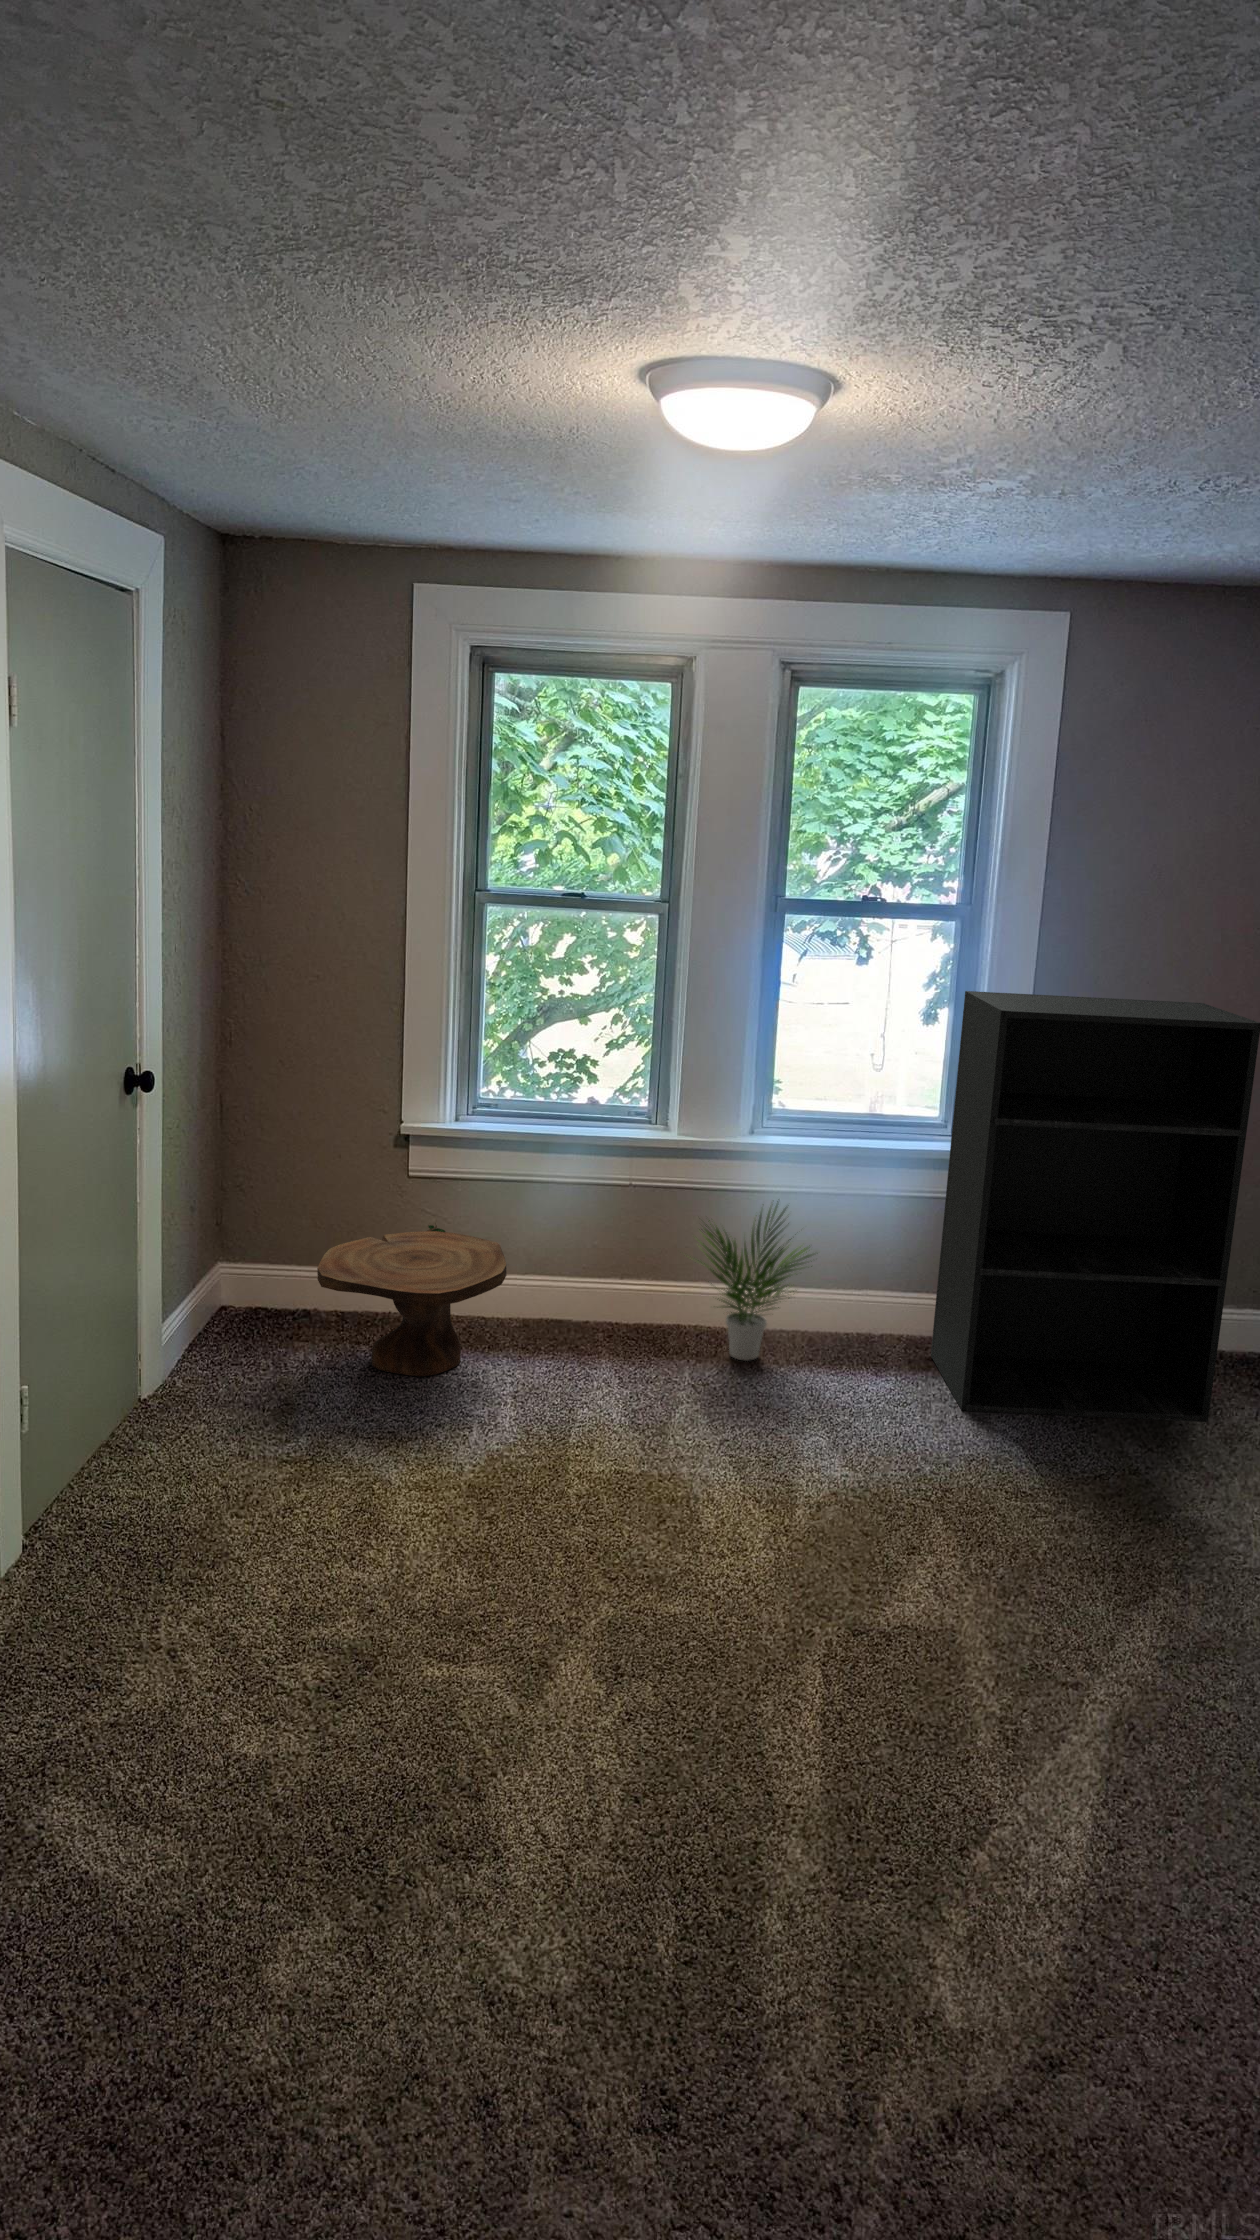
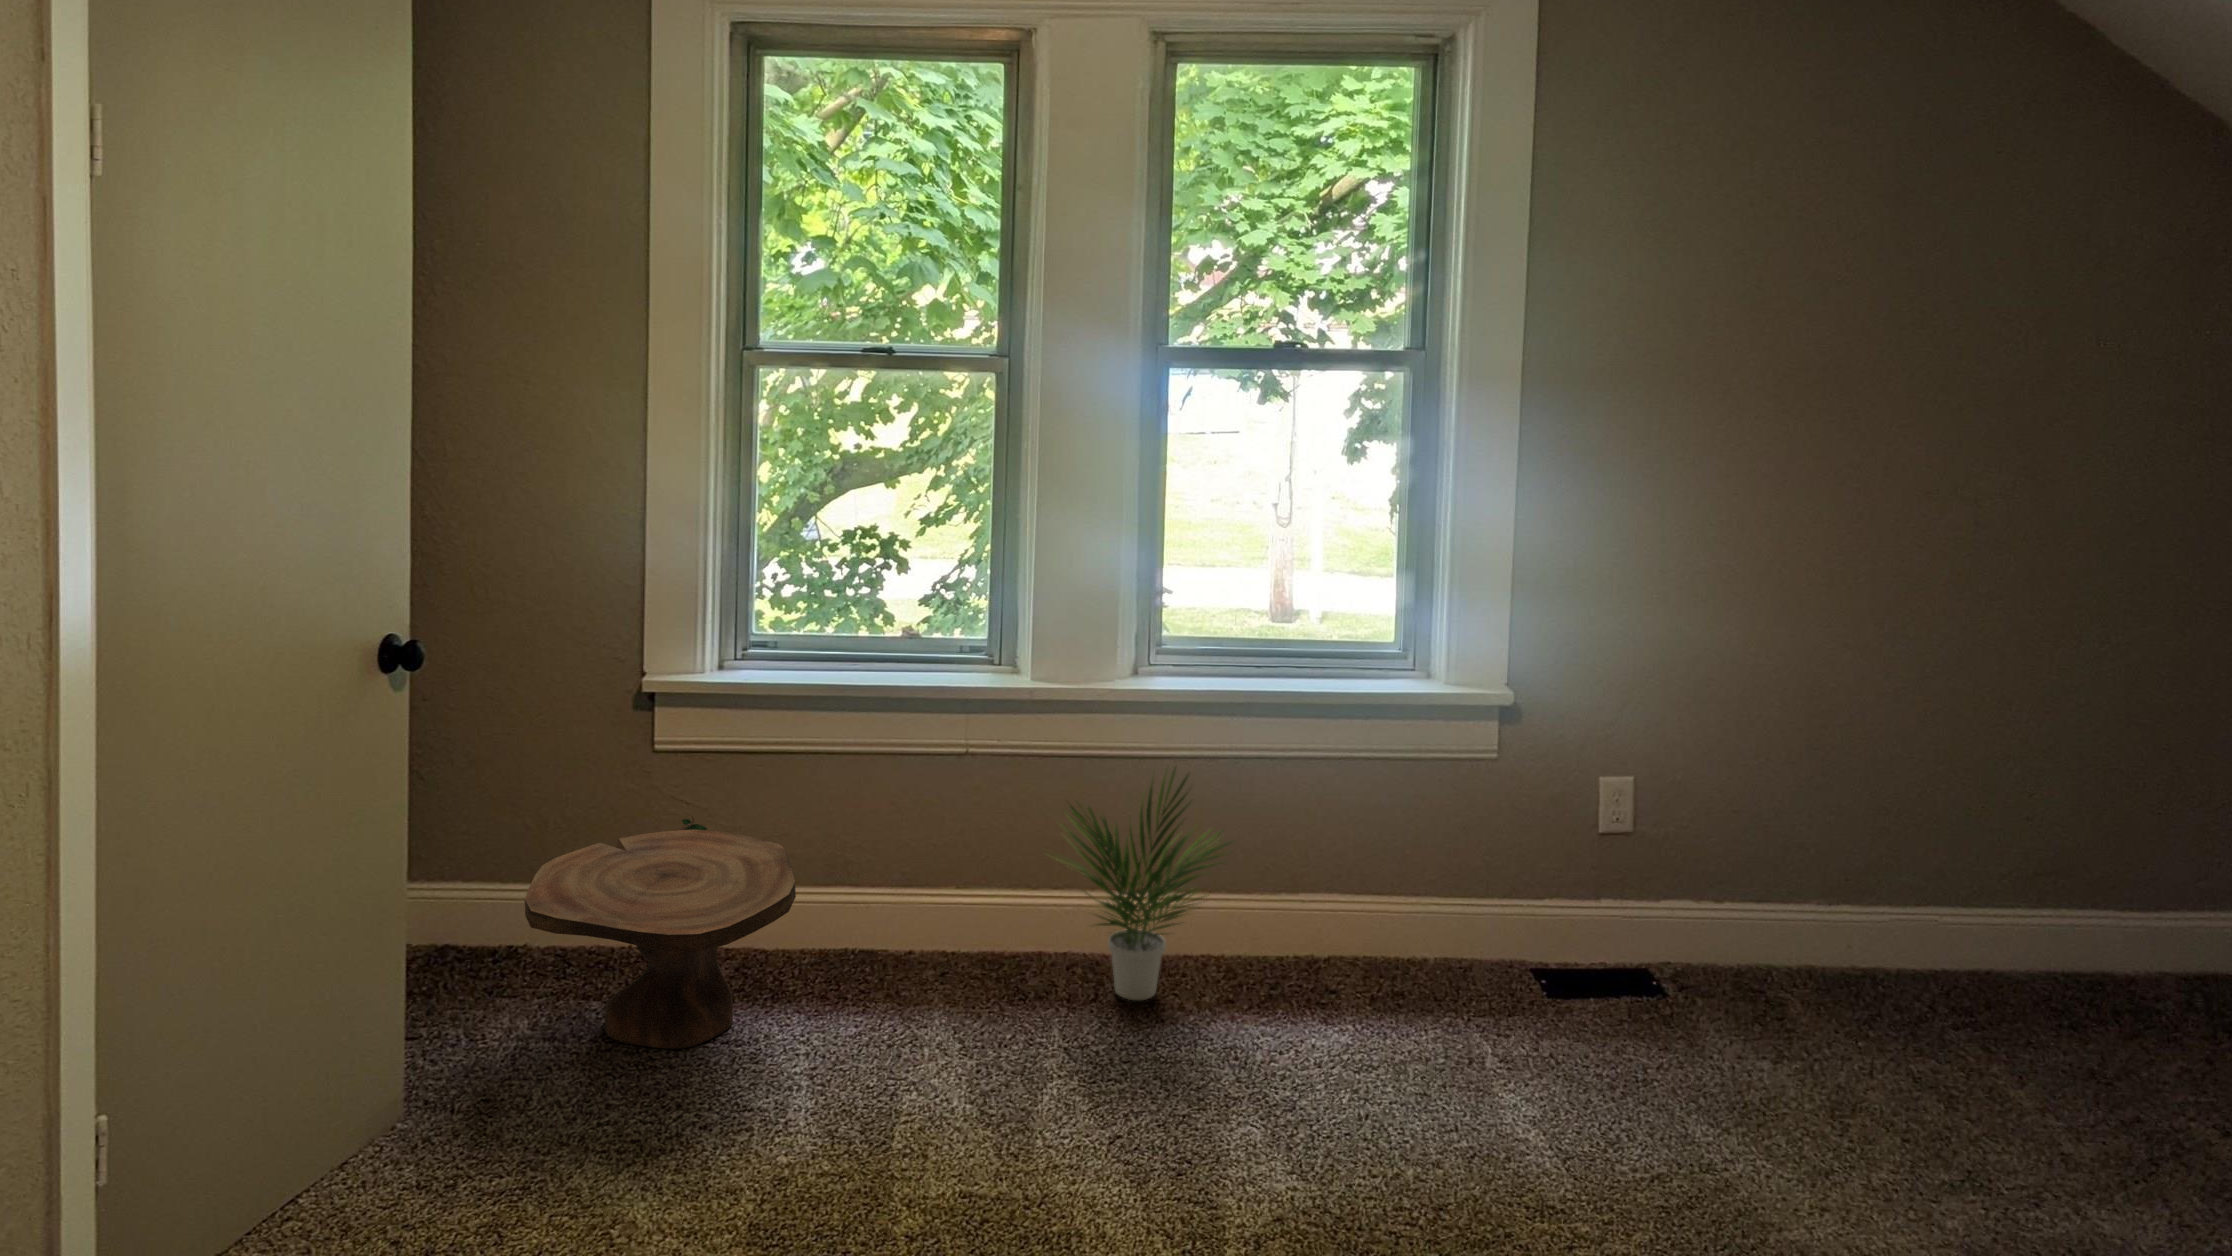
bookshelf: present [931,991,1260,1422] -> none [1398,469,1837,1071]

